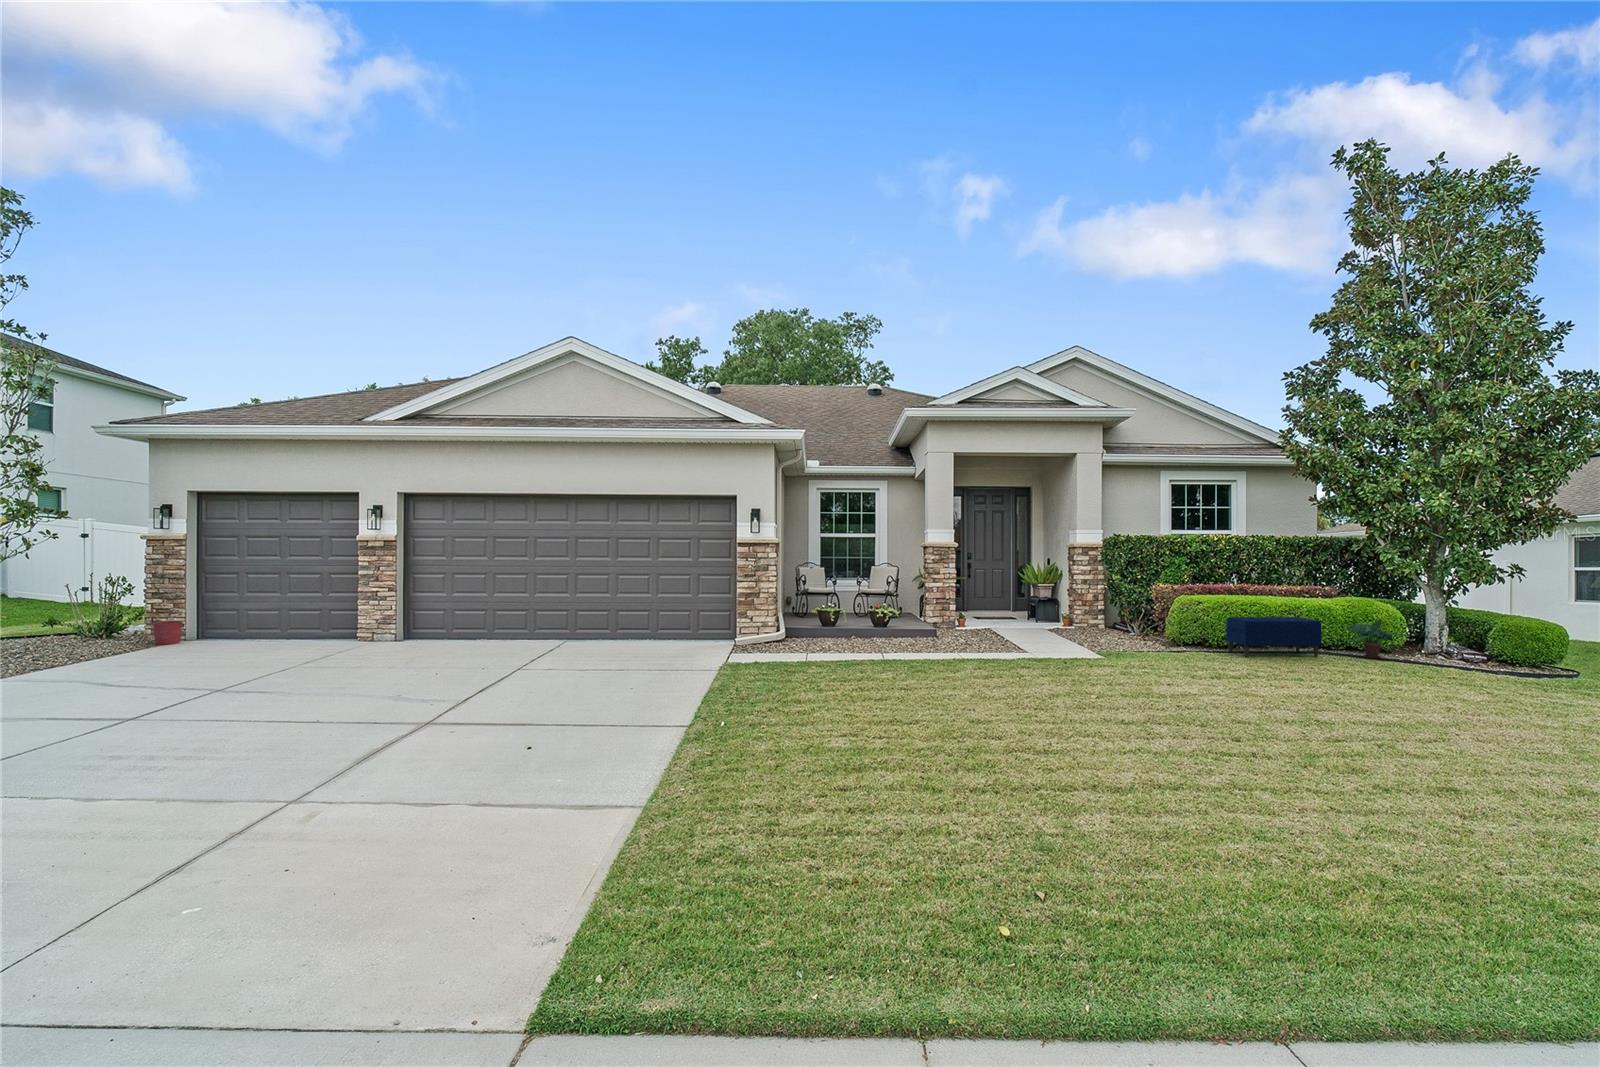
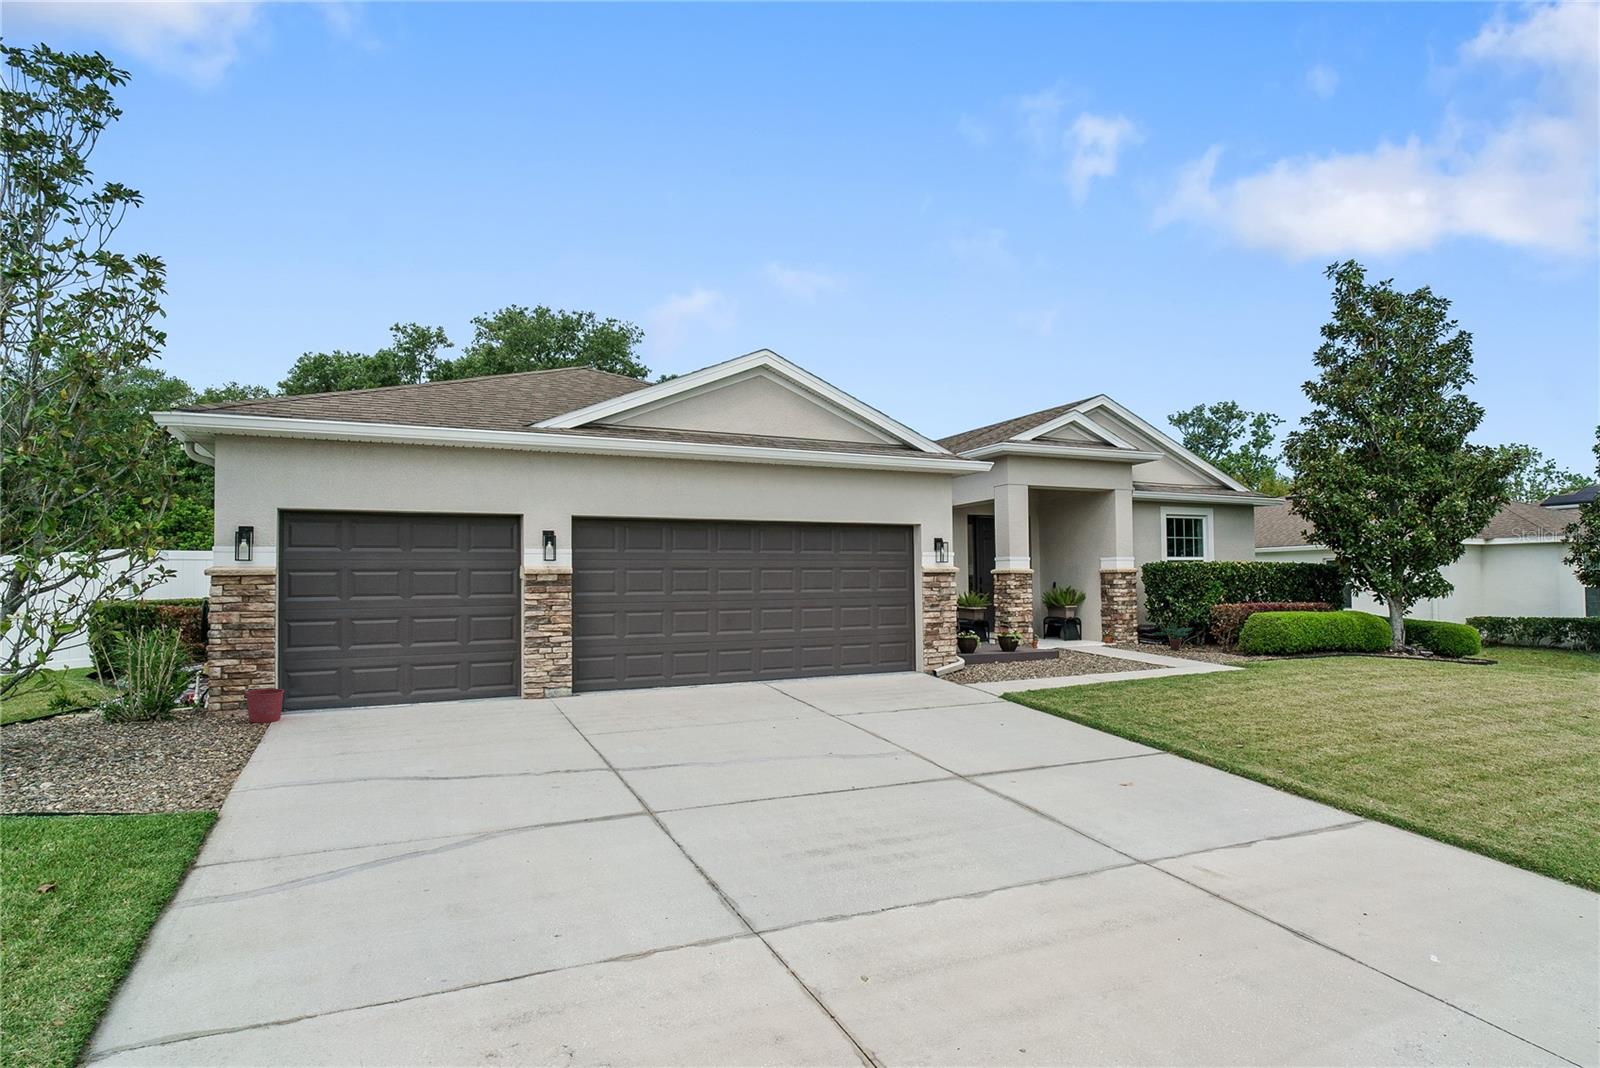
bench: present [1226,617,1322,657] -> none [1283,630,1347,664]
potted plant: present [1346,620,1406,658] -> present [1152,622,1193,650]

